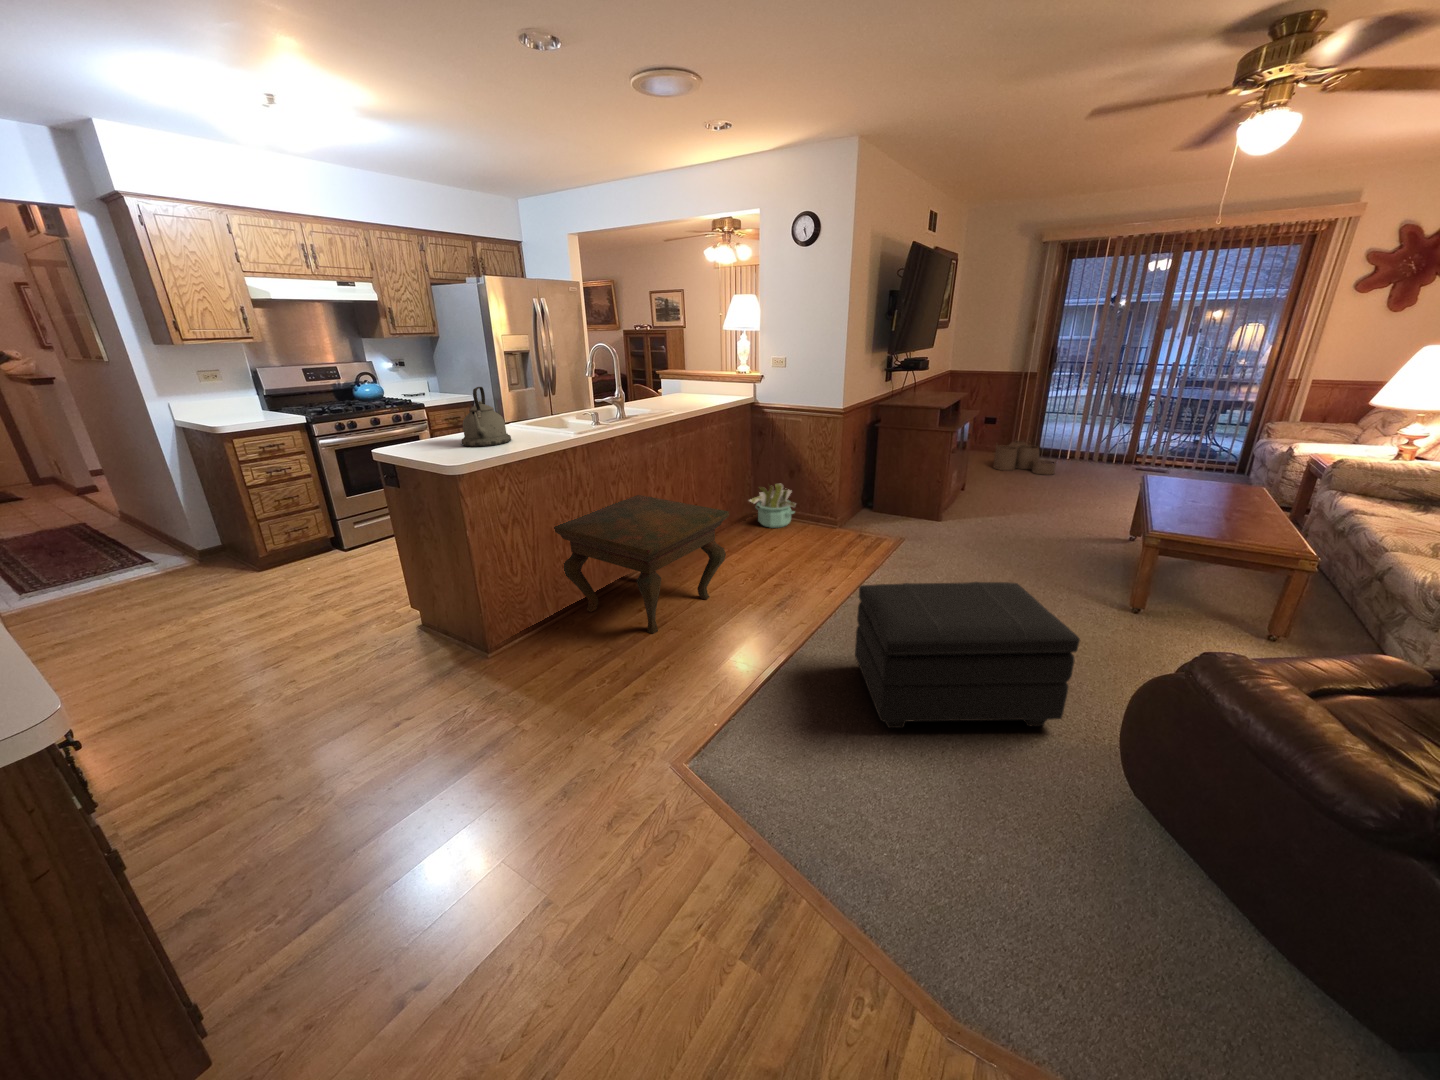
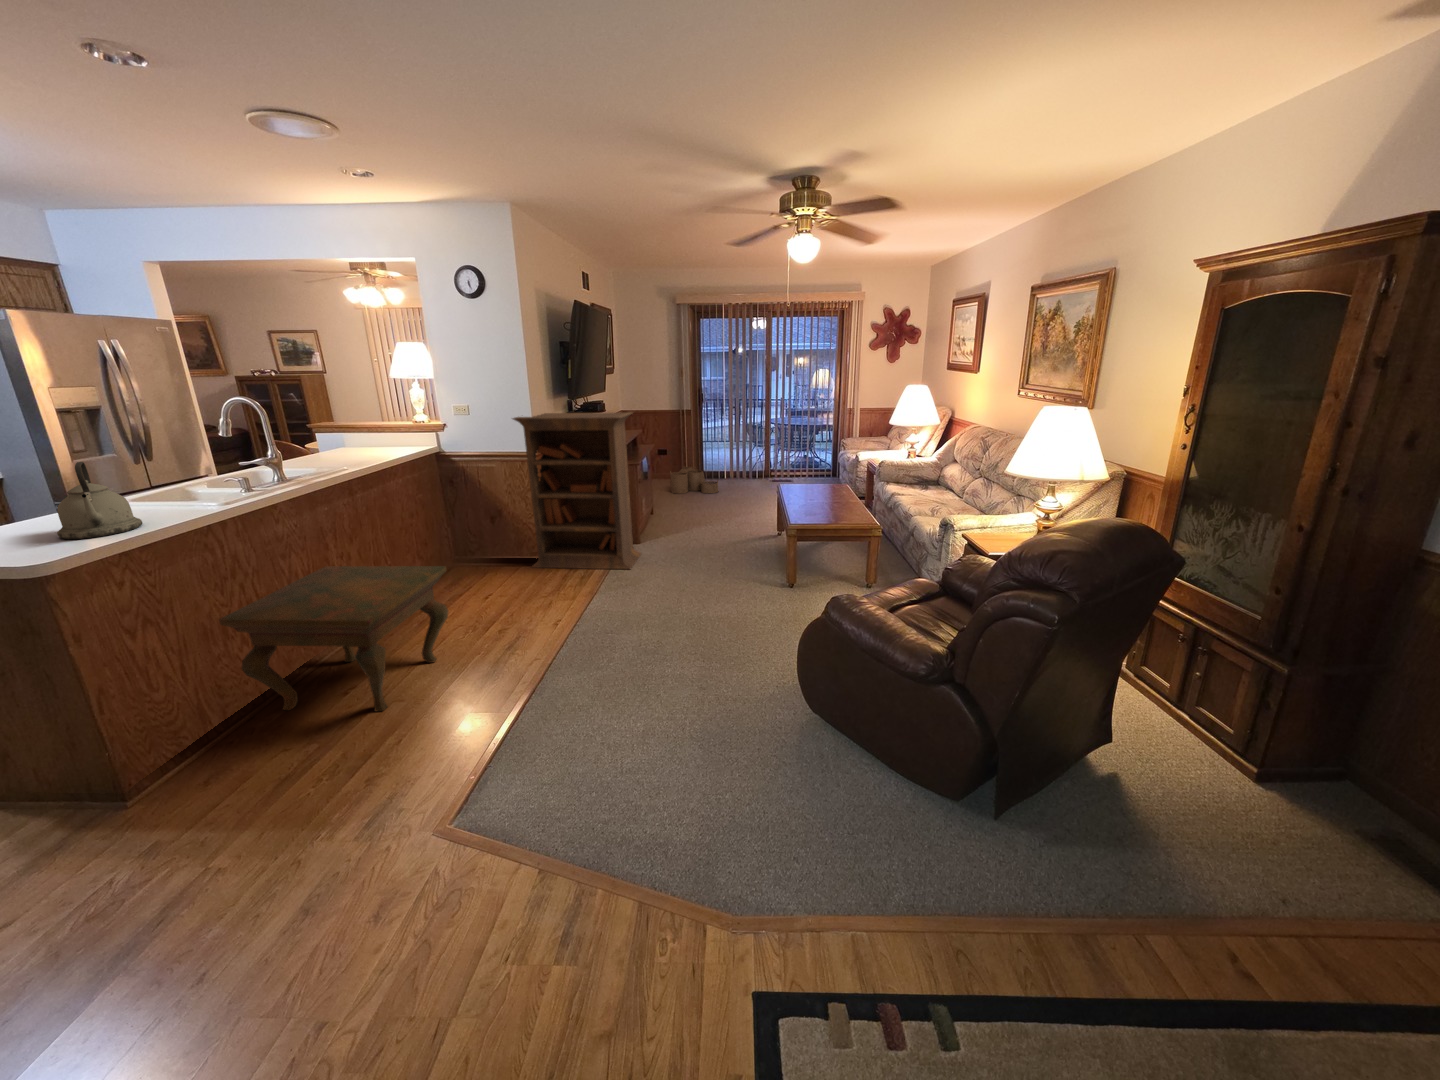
bookcase: none [818,368,960,547] -> present [513,412,641,569]
decorative plant: present [750,484,796,528] -> none [452,532,505,578]
footstool: present [855,582,1080,728] -> none [596,581,765,723]

